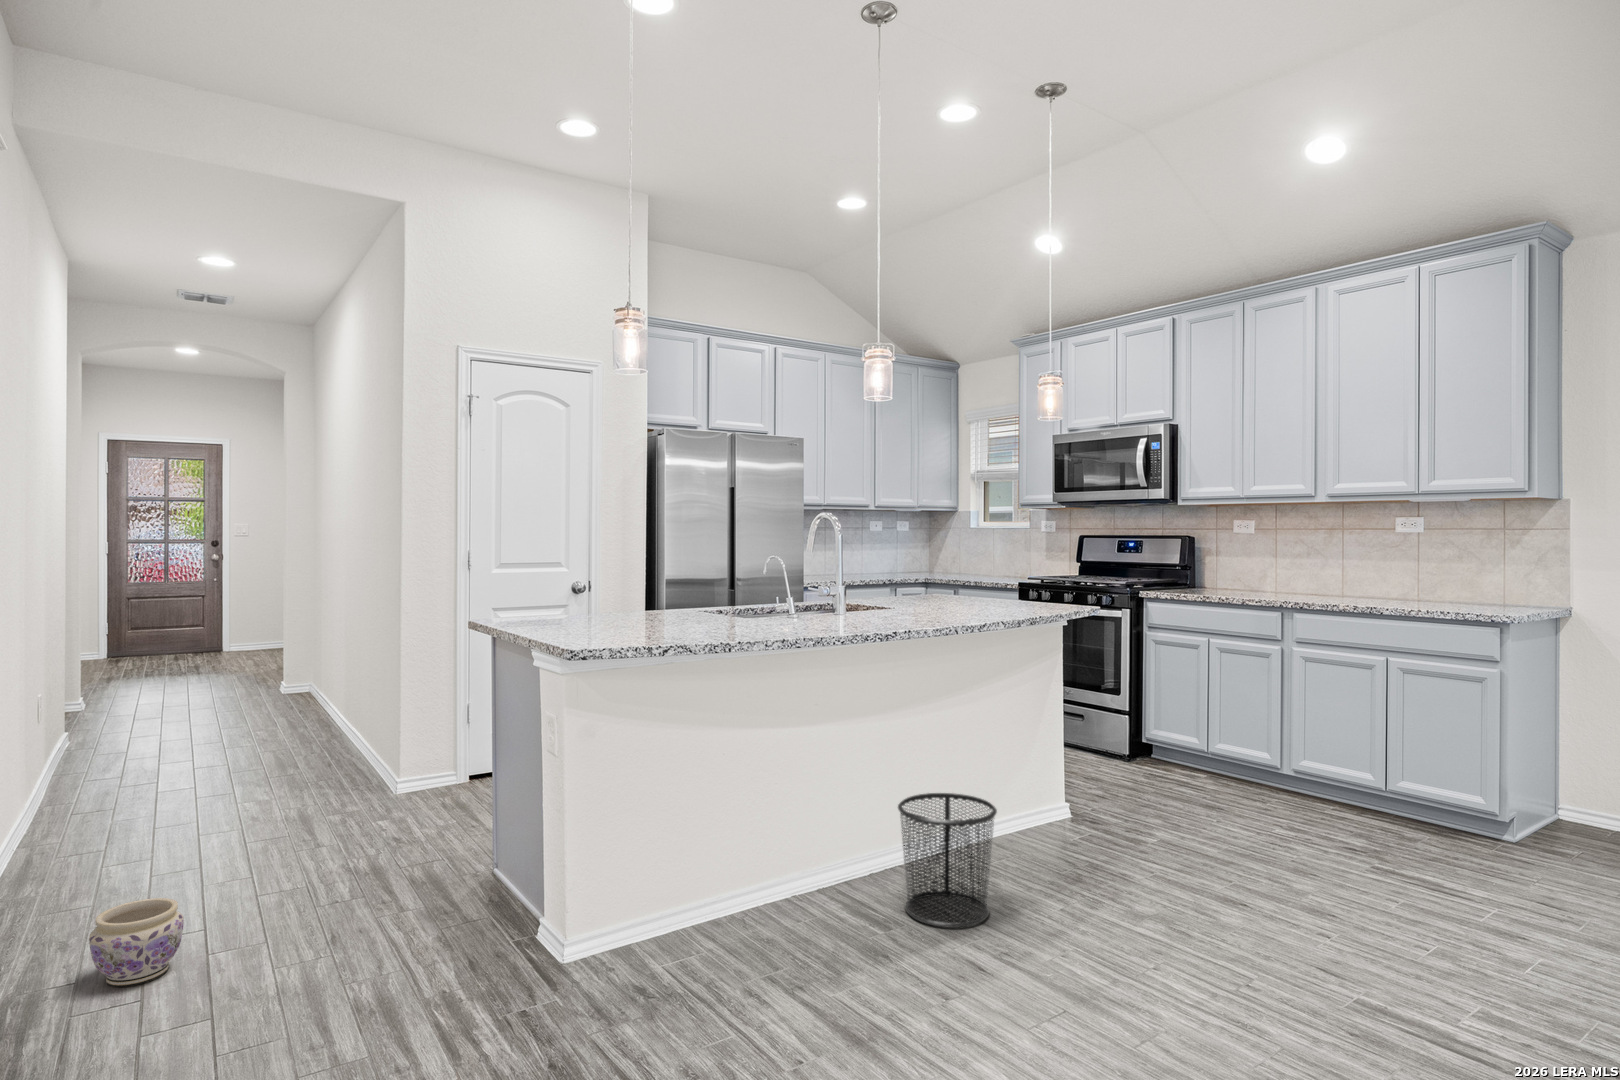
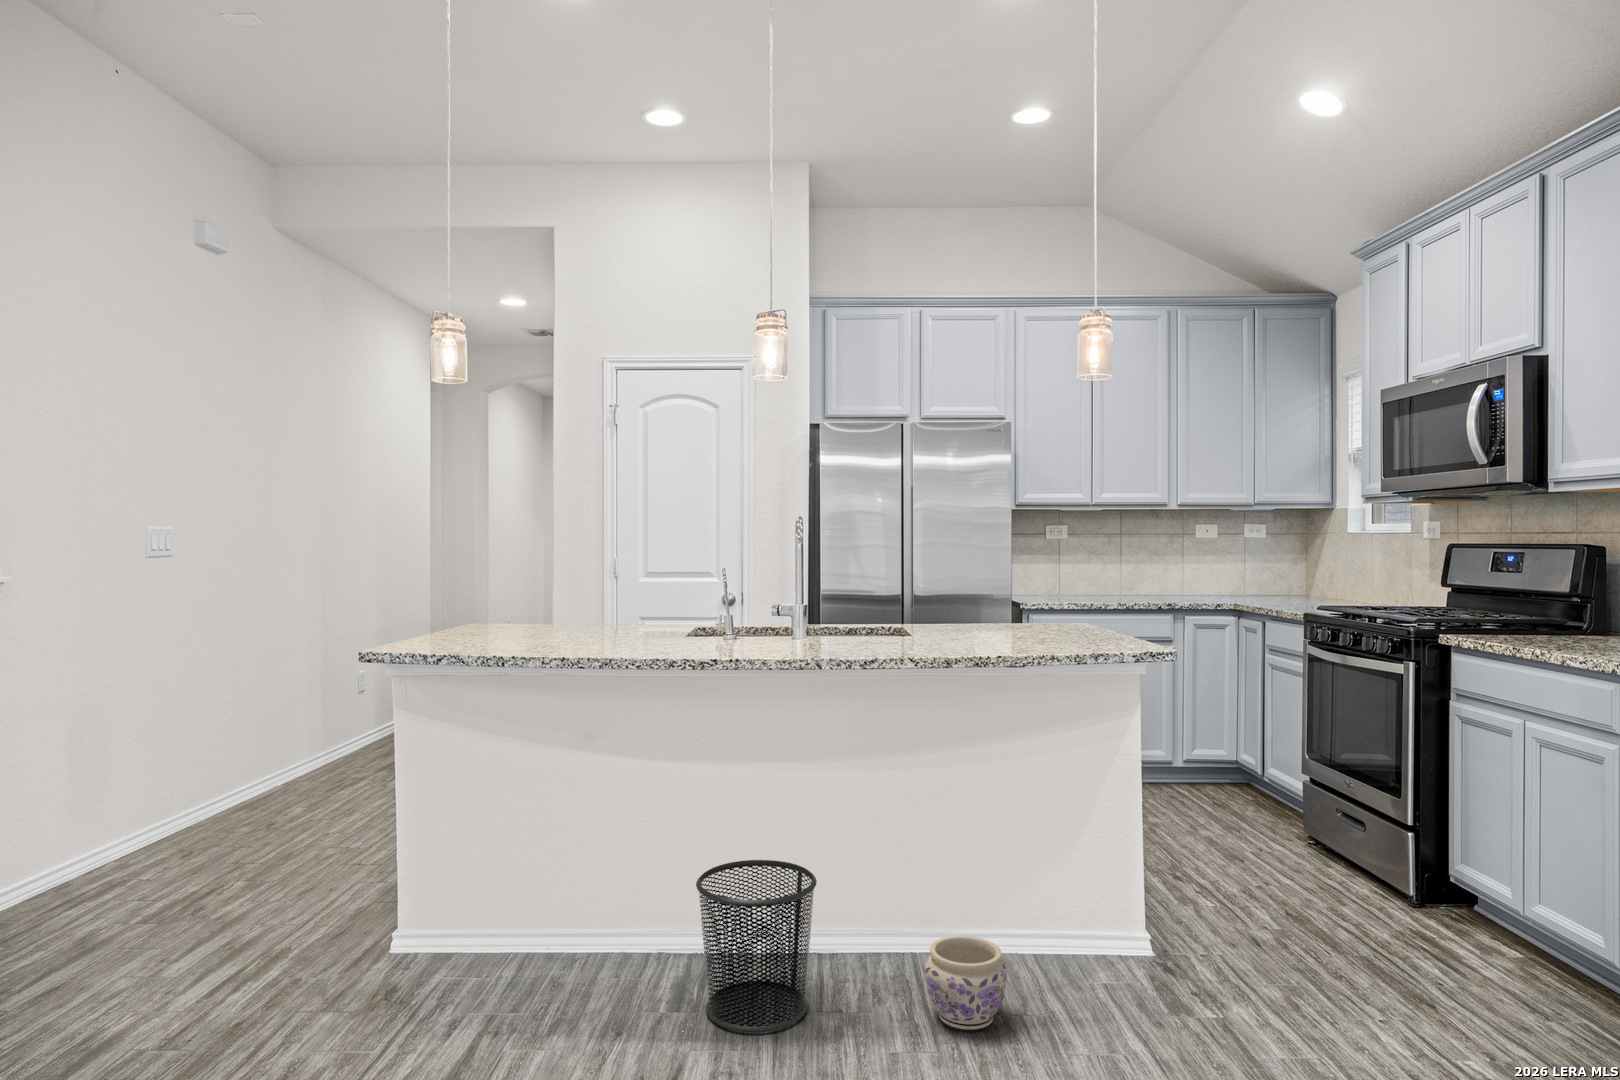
planter: present [89,898,184,987] -> present [925,936,1007,1031]

